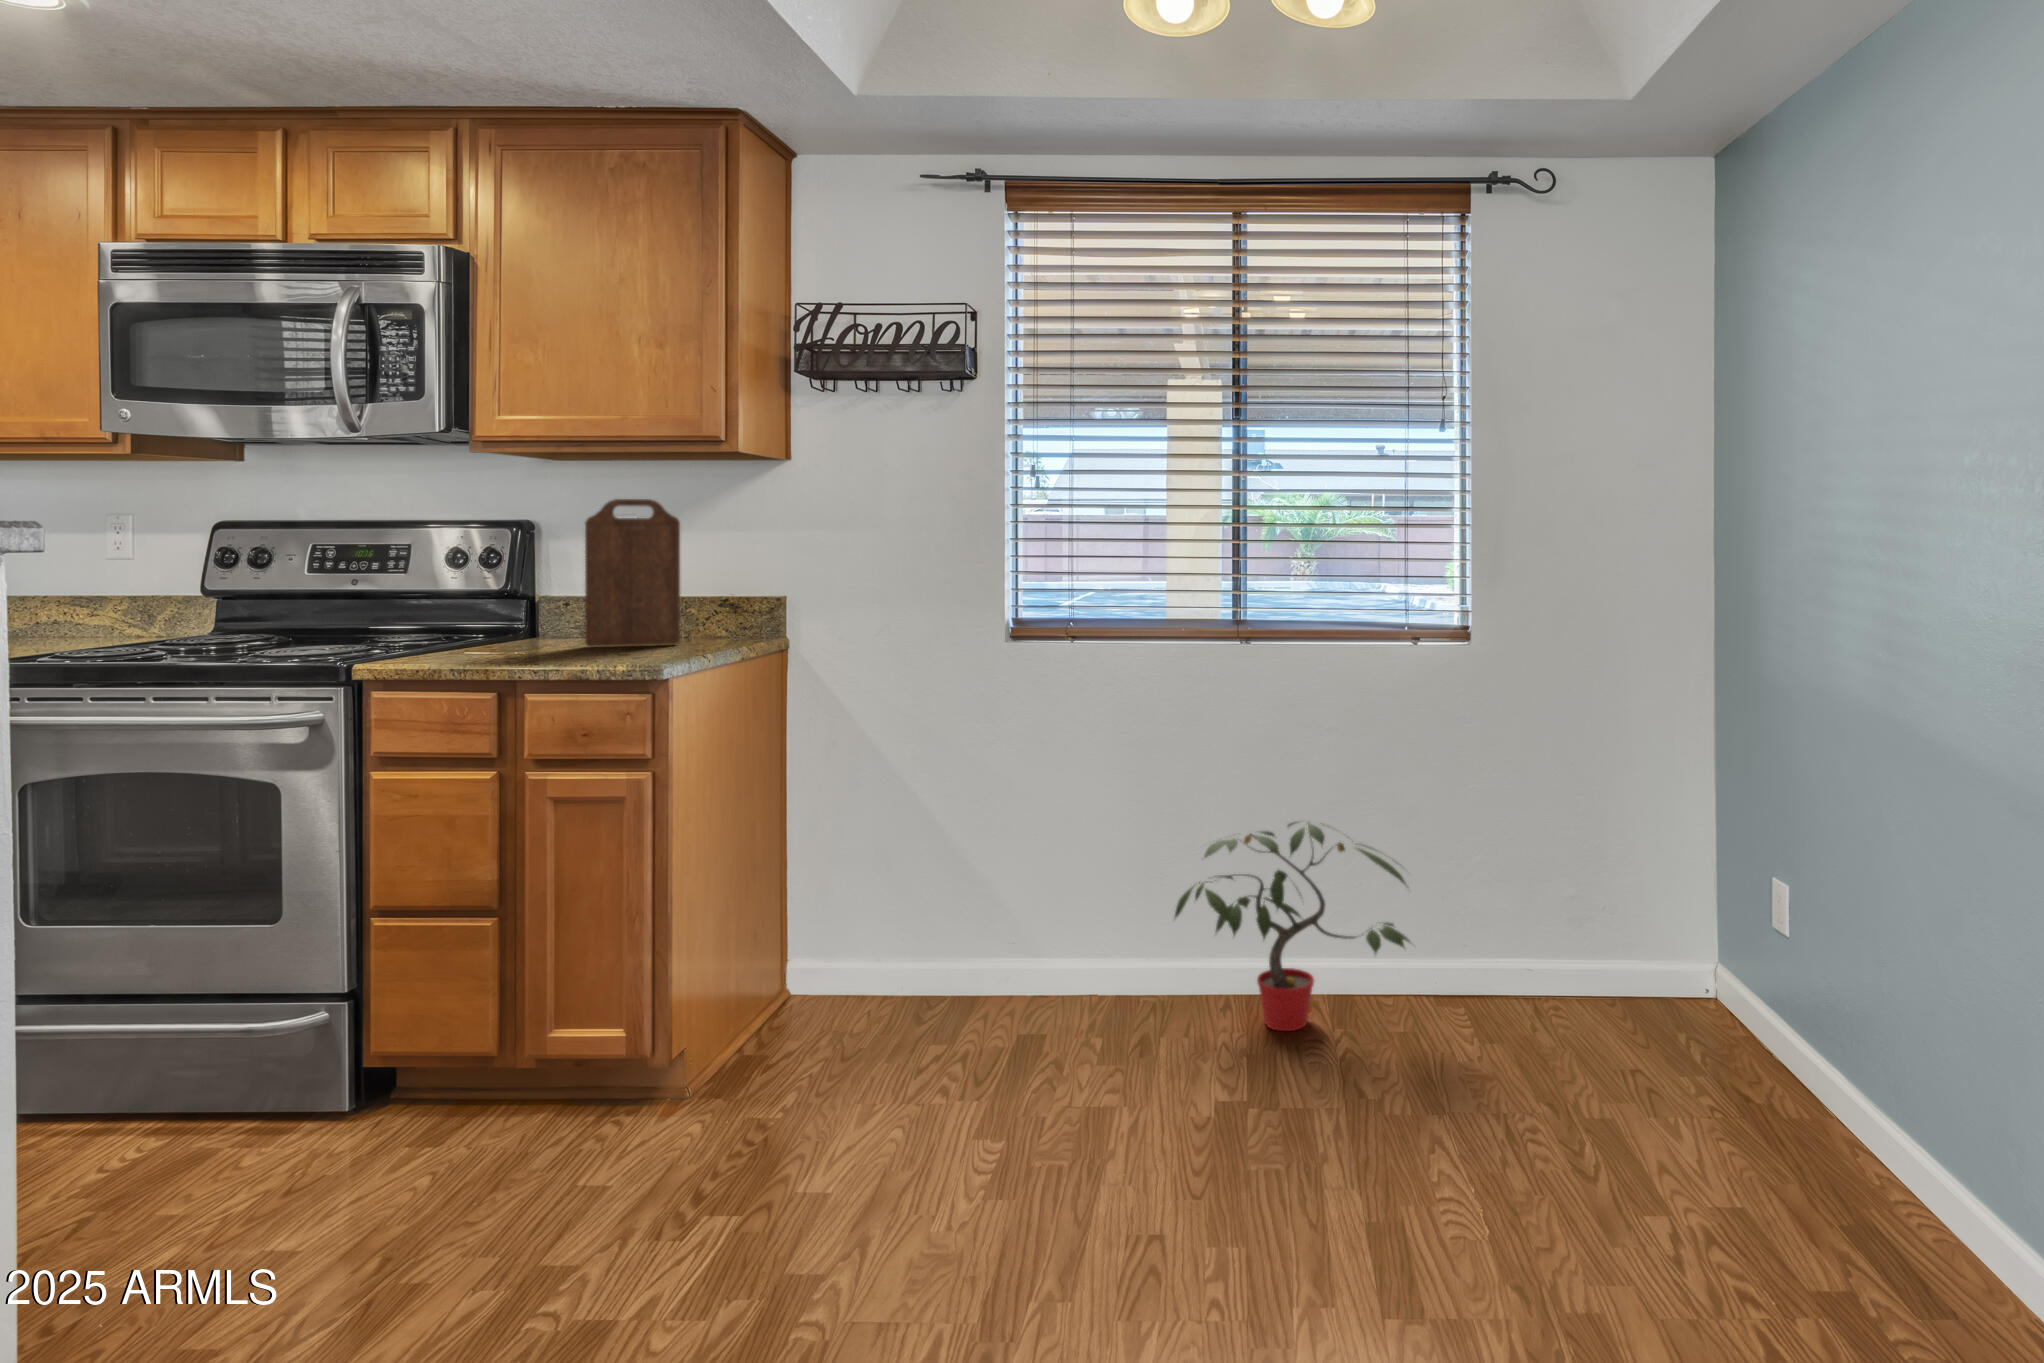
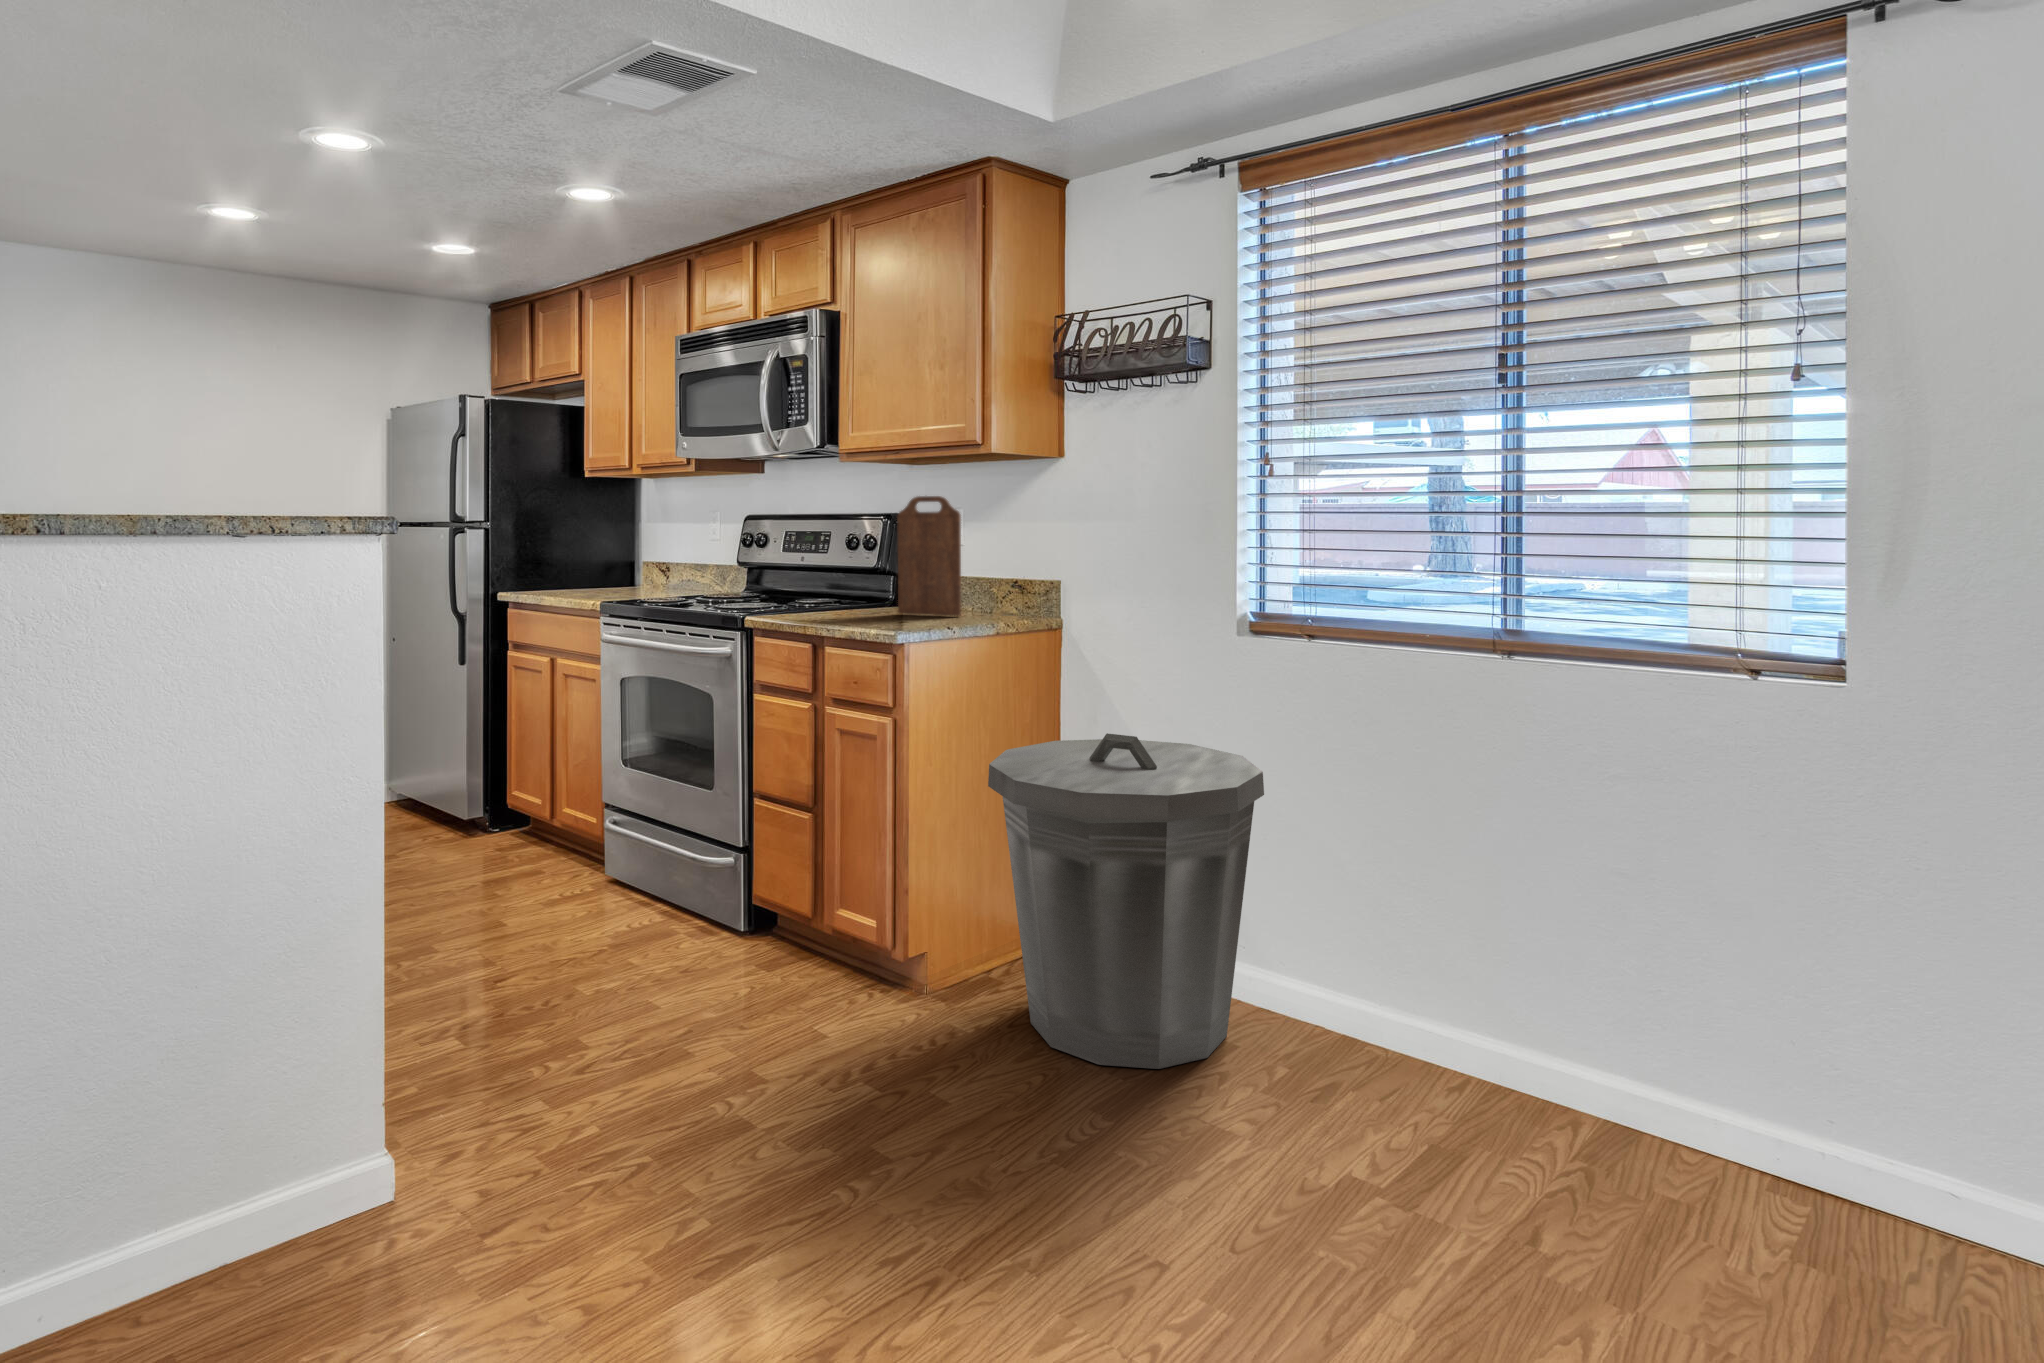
trash can: none [790,753,1078,1102] -> present [988,733,1264,1069]
potted plant: present [1175,822,1410,1031] -> none [1369,876,1704,1131]

